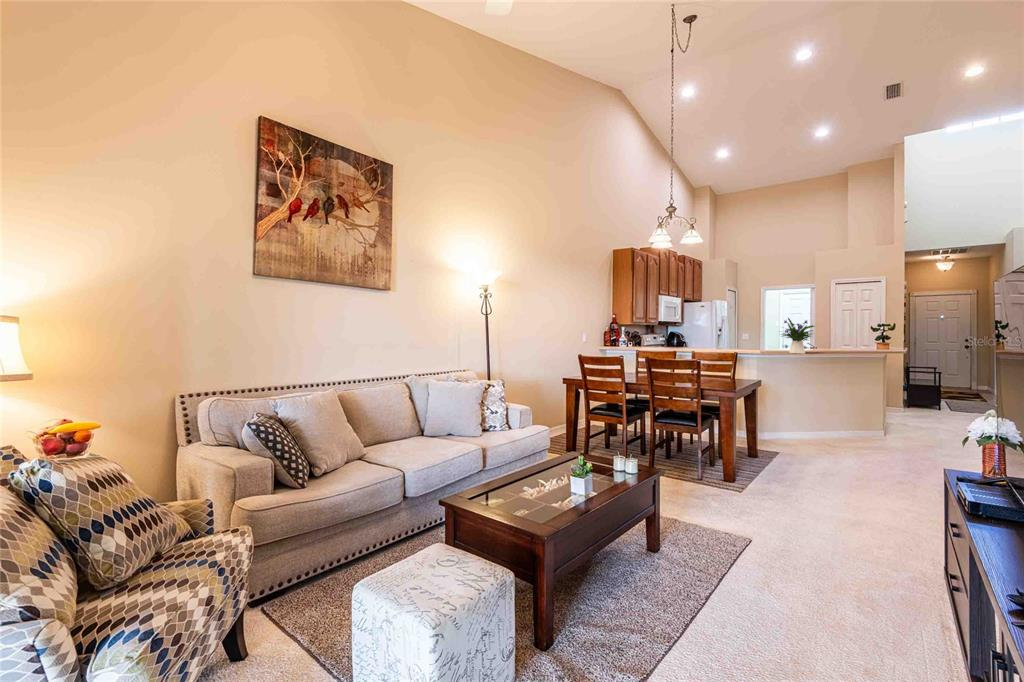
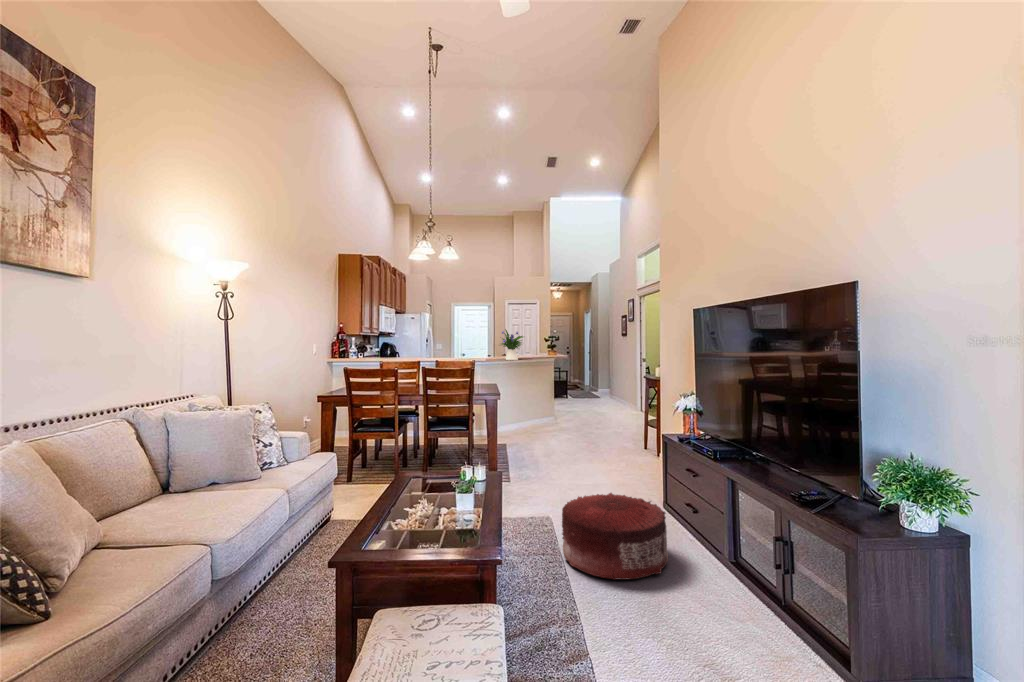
pouf: none [721,517,875,644] -> present [562,493,668,580]

